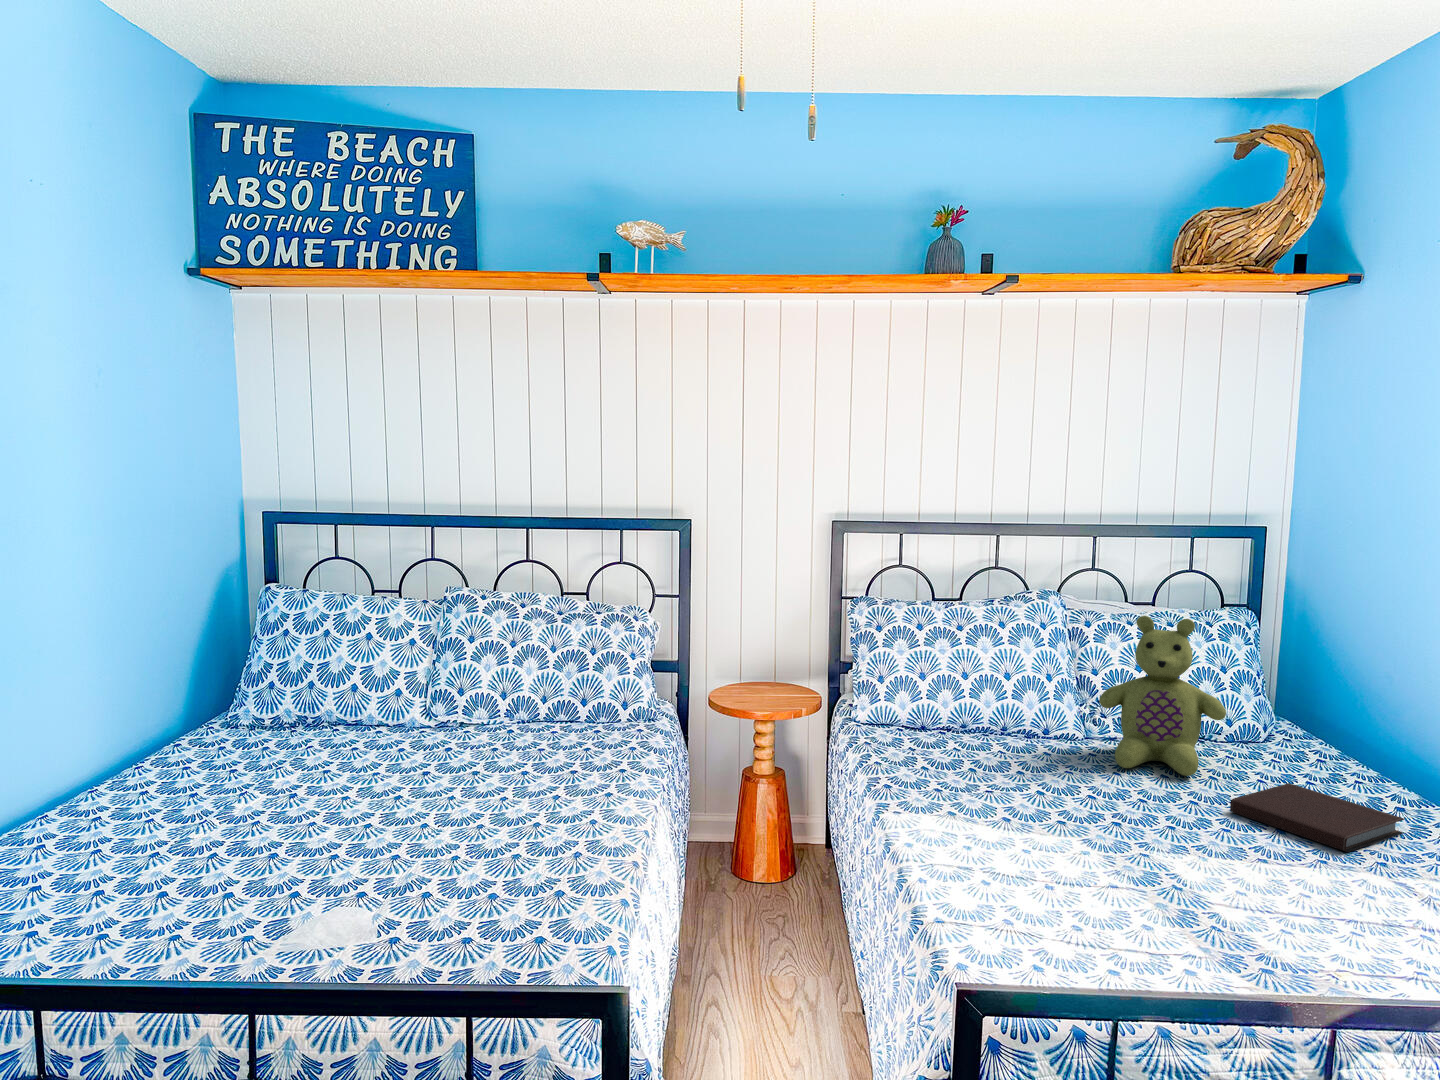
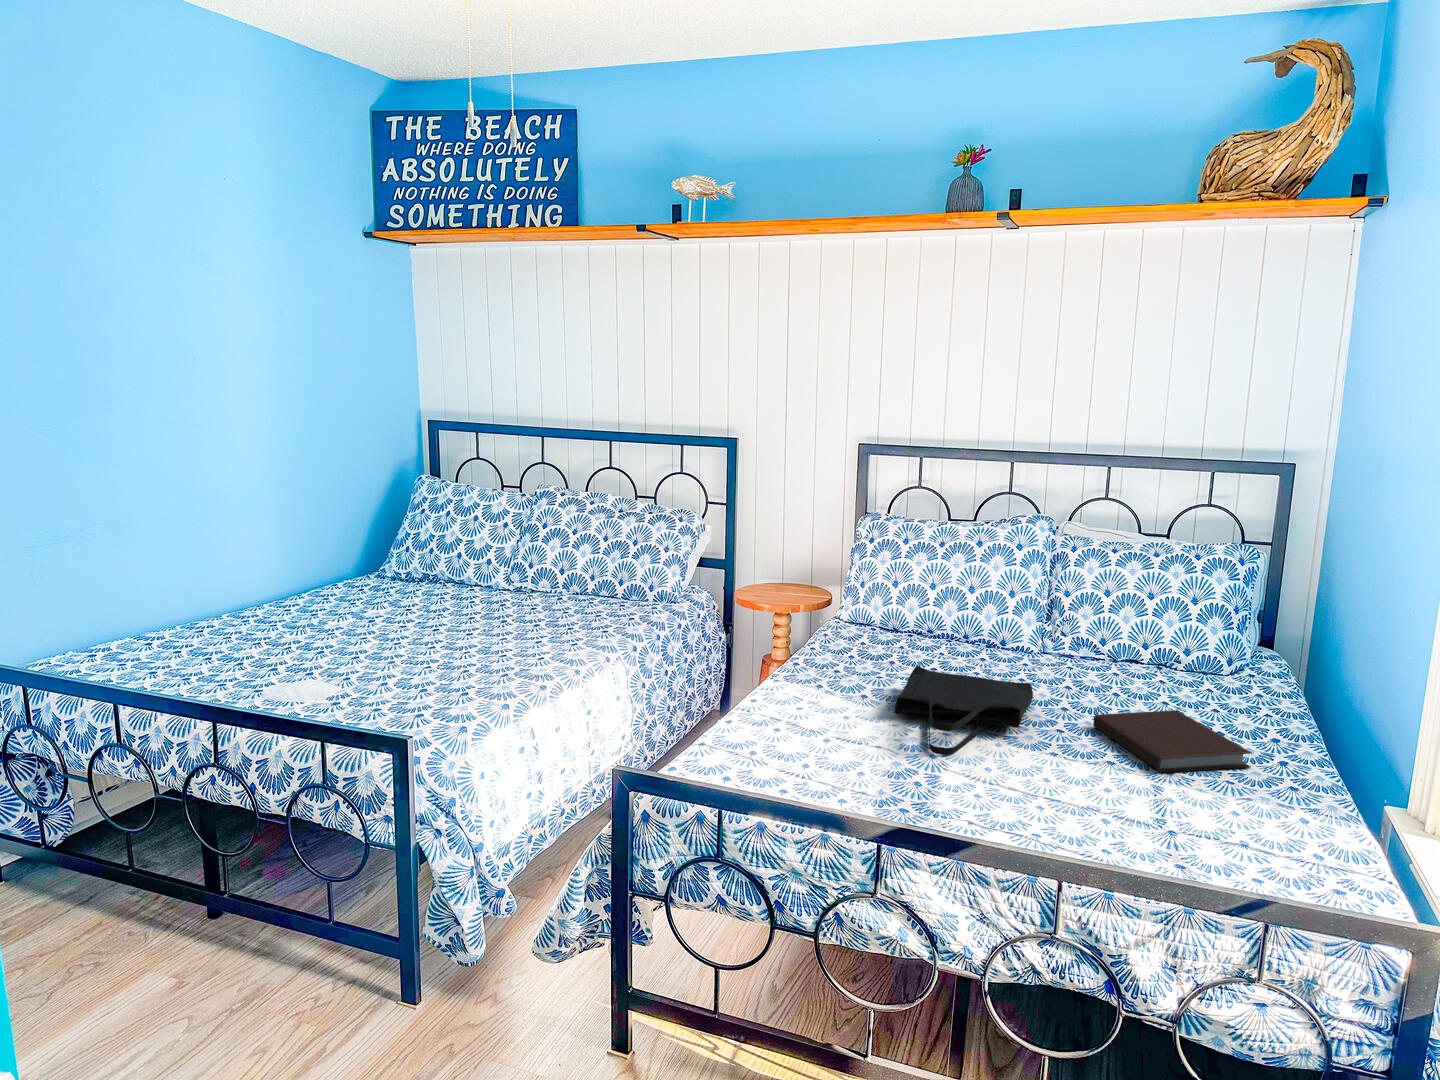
stuffed bear: present [1099,616,1226,776] -> none [1033,542,1154,694]
tote bag: none [1023,769,1186,868] -> present [895,666,1033,755]

